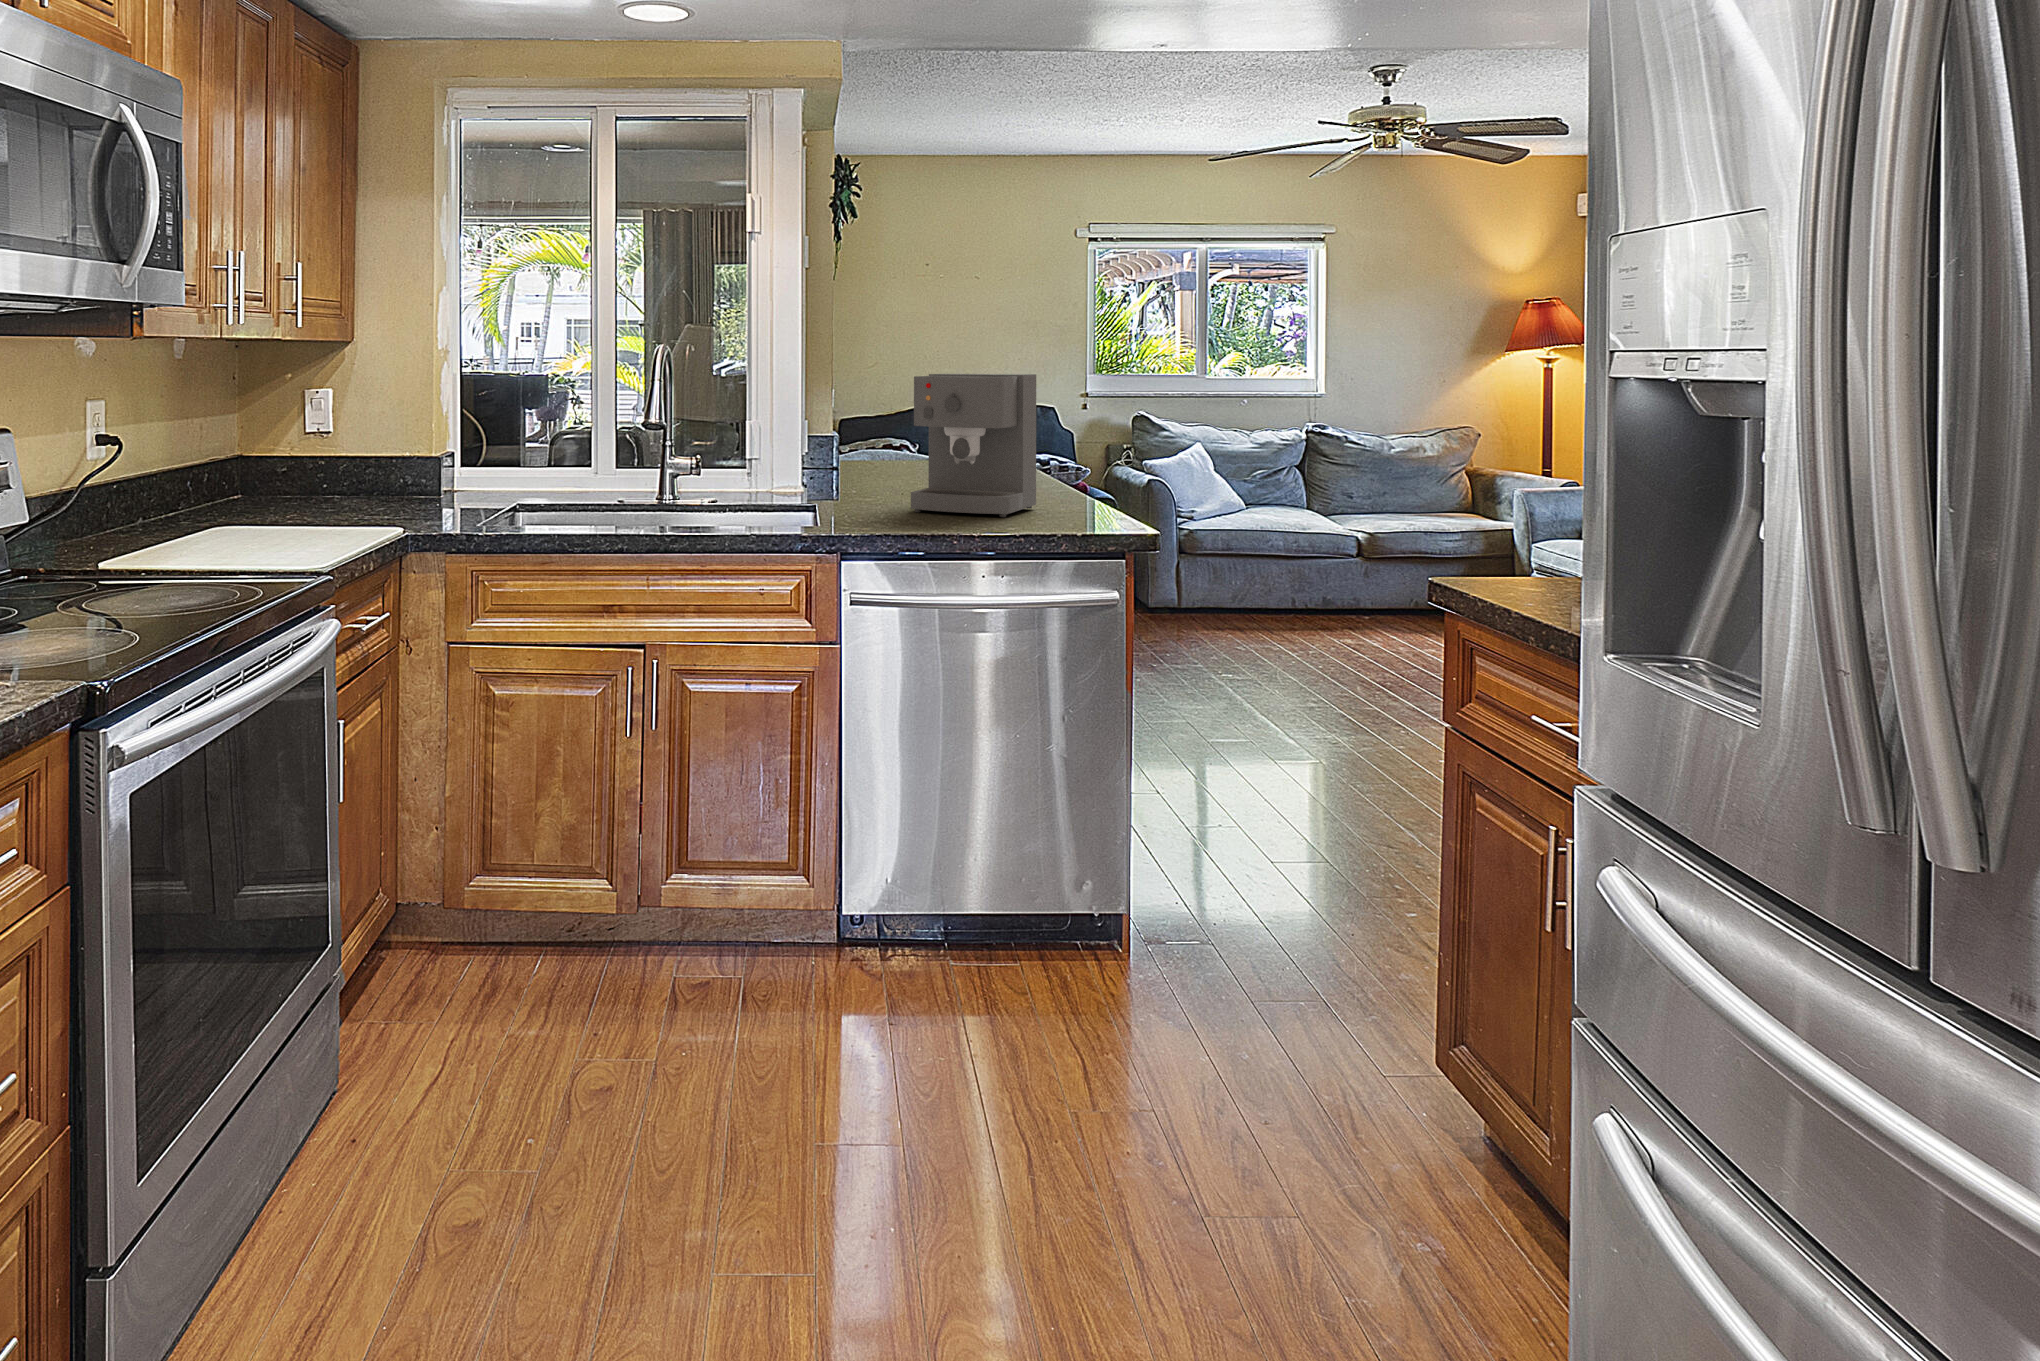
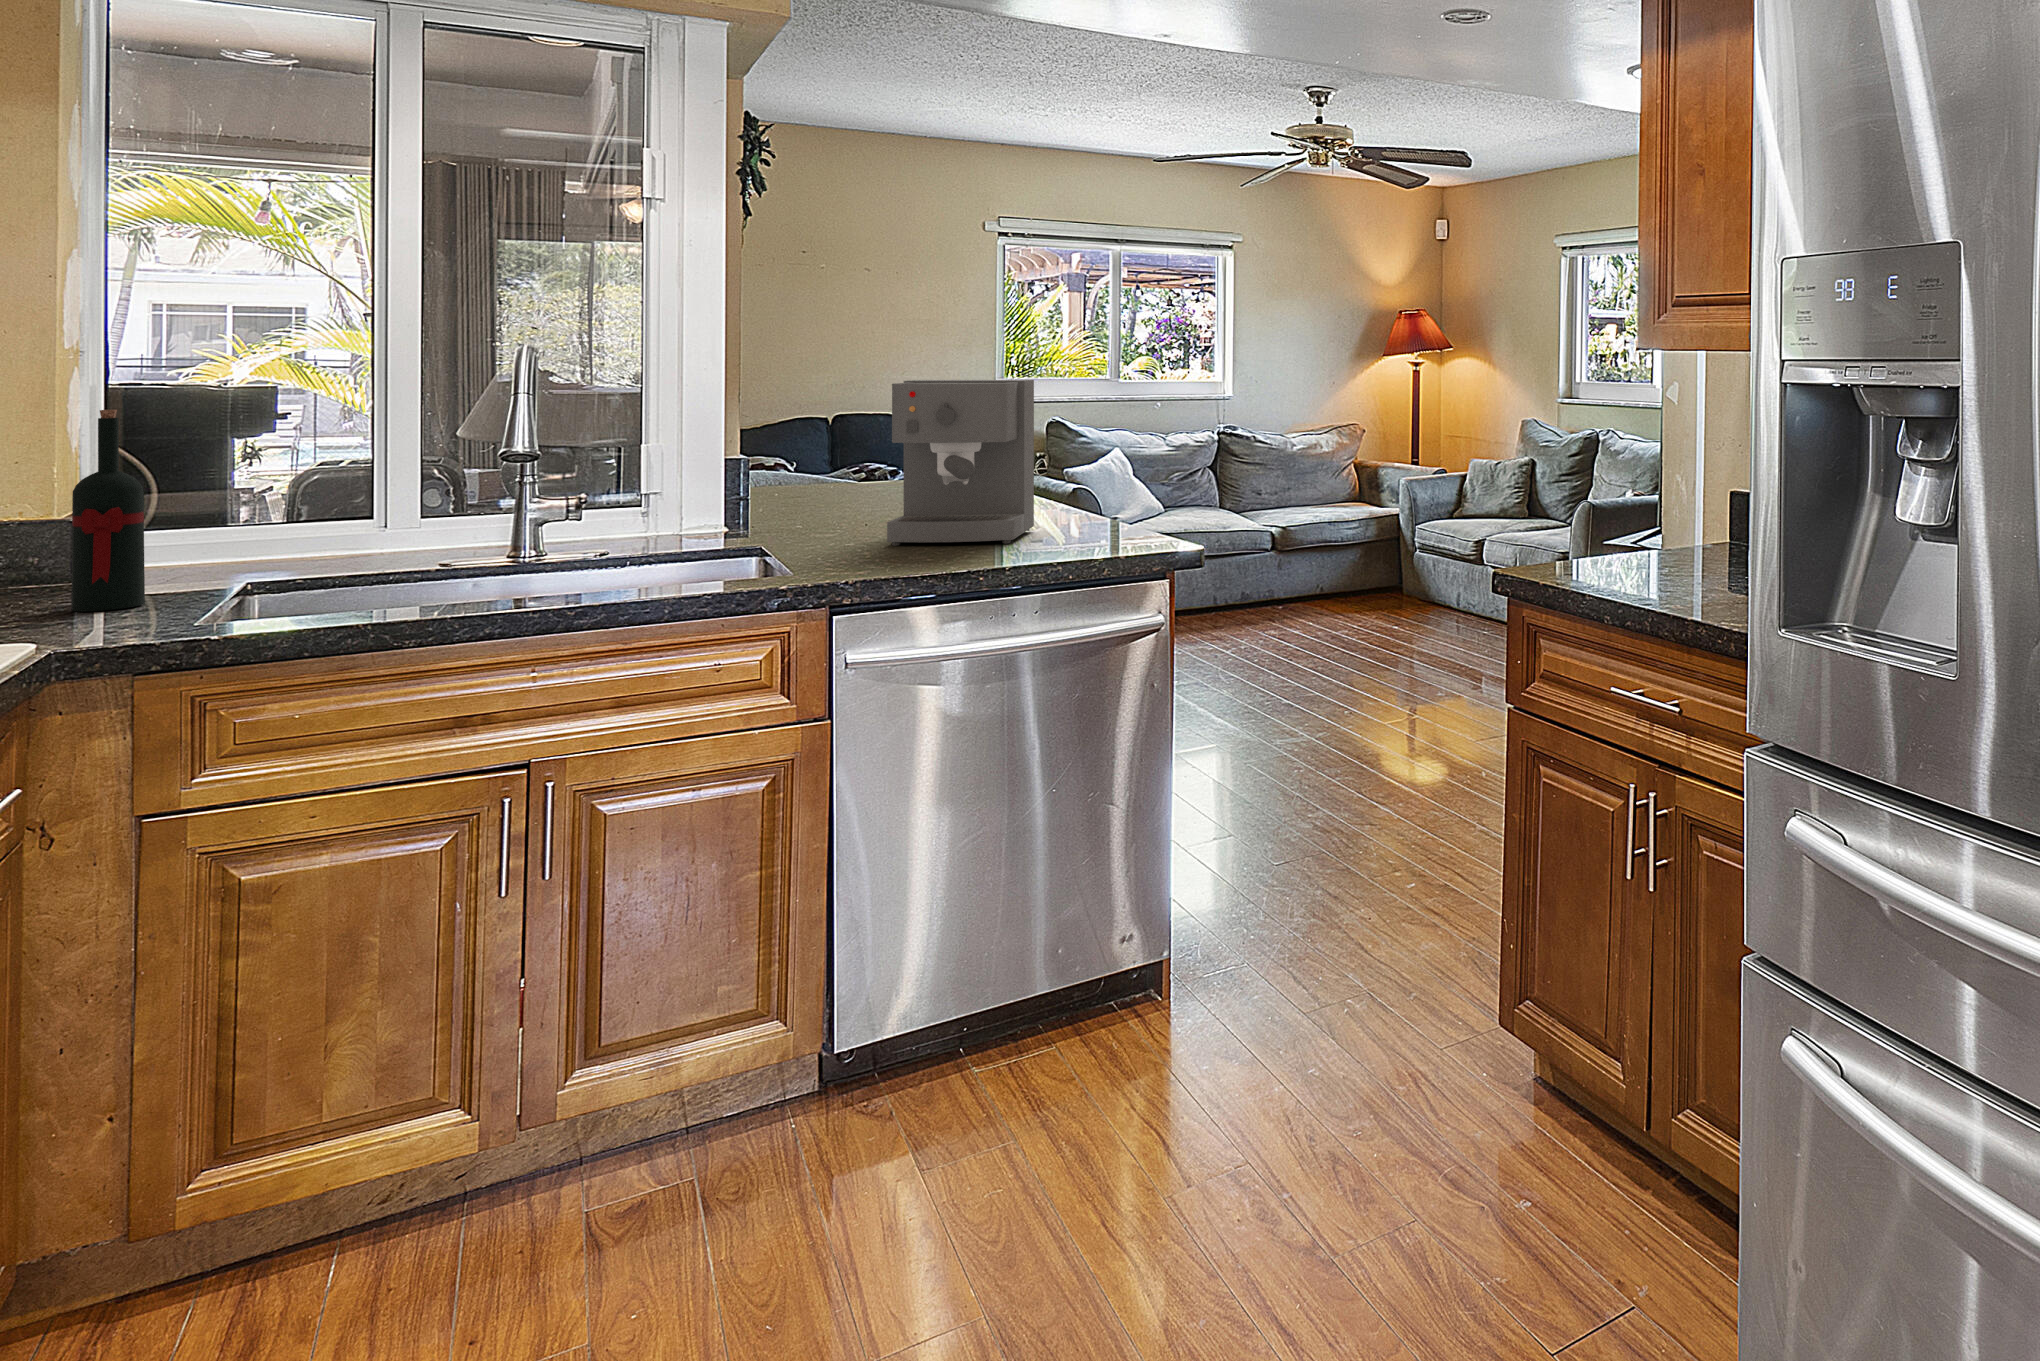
wine bottle: none [429,388,462,515] -> present [71,410,145,611]

